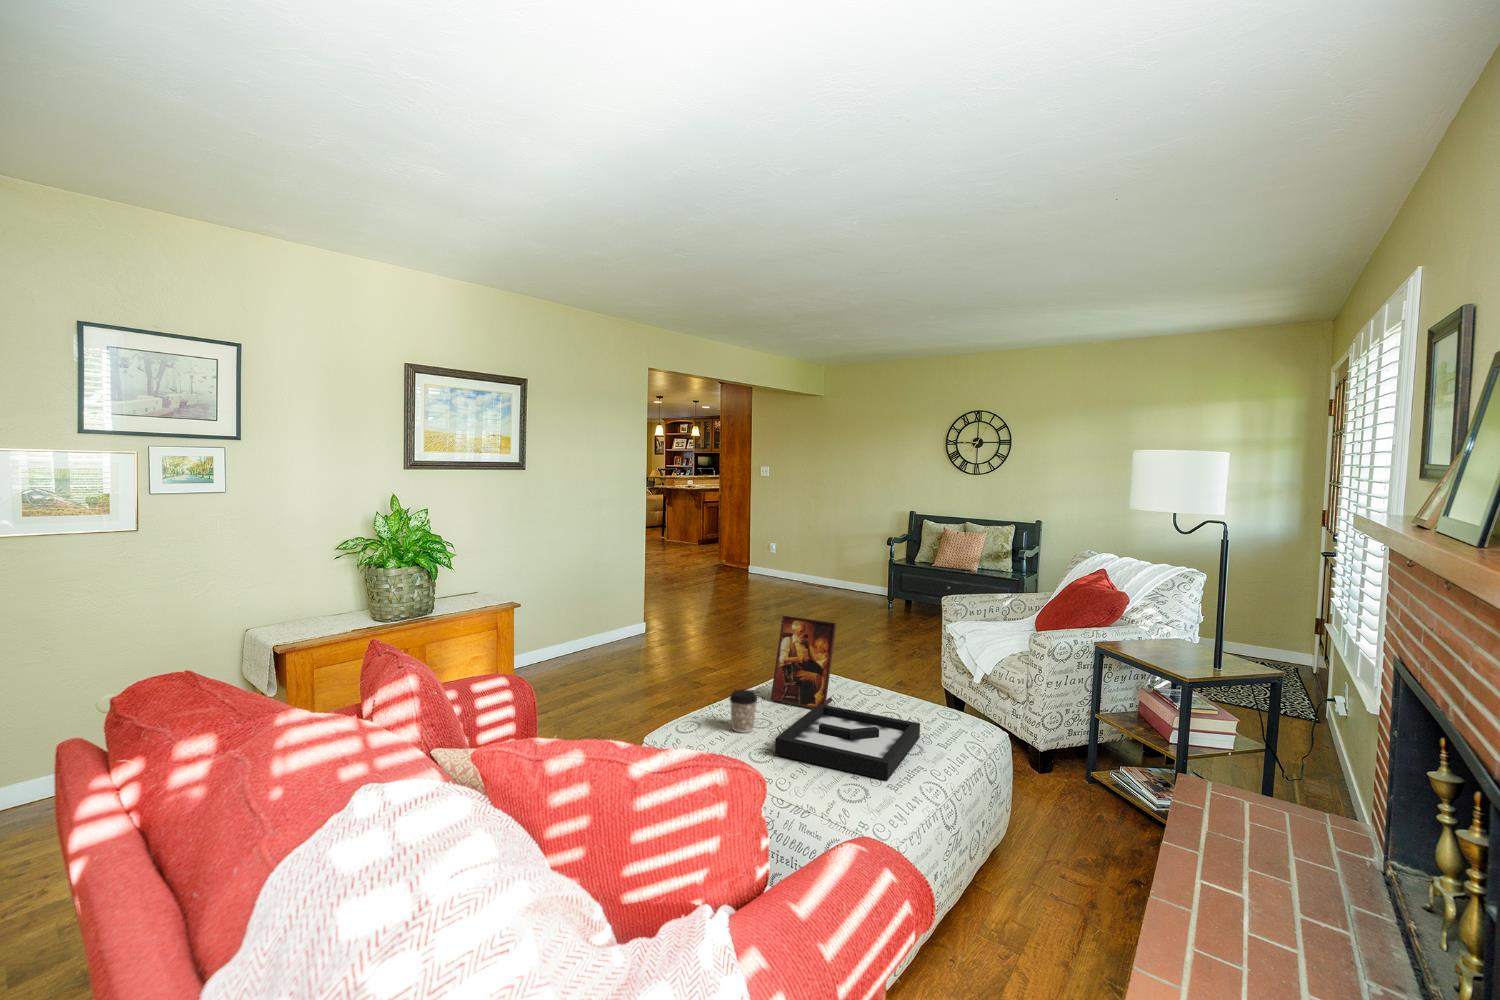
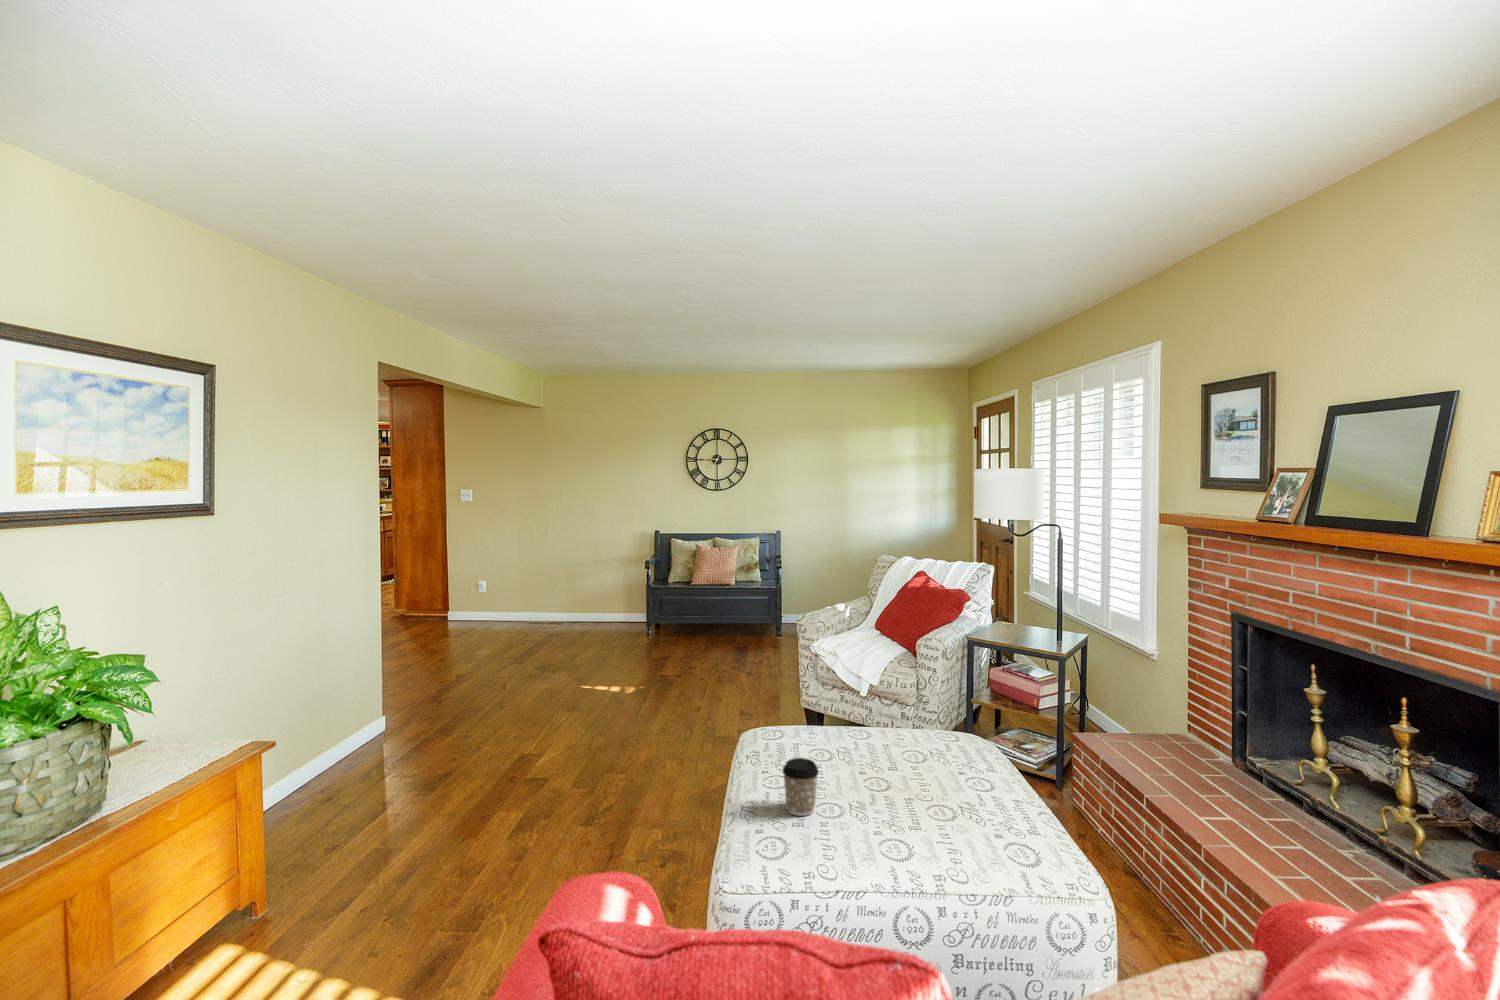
picture frame: present [771,616,836,708] -> none [775,656,848,763]
decorative tray: present [775,704,920,780] -> none [855,753,1027,833]

